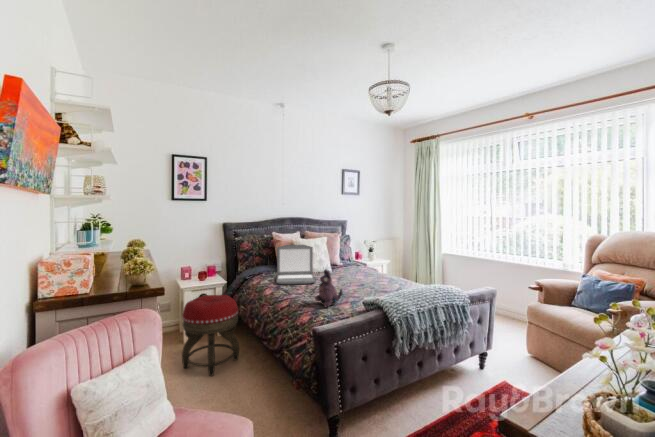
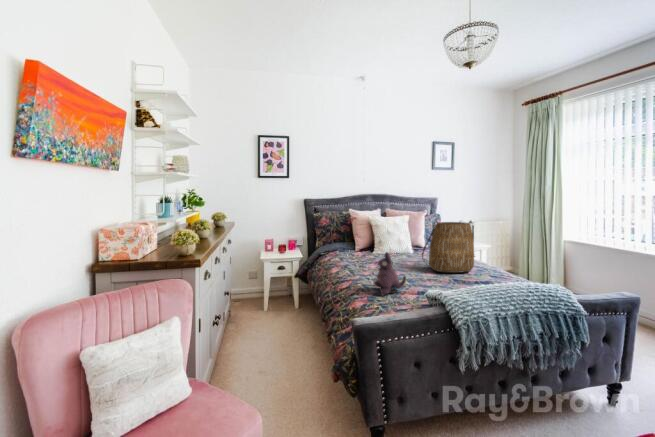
tote bag: none [346,240,386,285] -> present [422,221,474,273]
laptop: present [277,245,315,284] -> none [344,223,387,266]
footstool: present [182,295,239,376] -> none [254,269,307,346]

